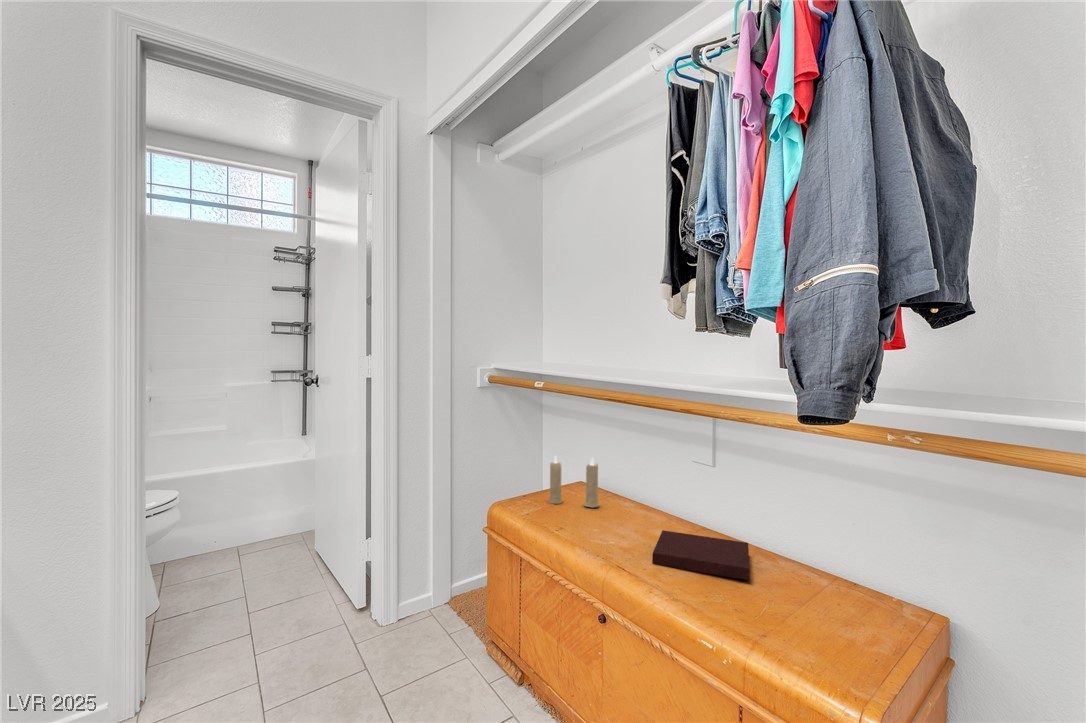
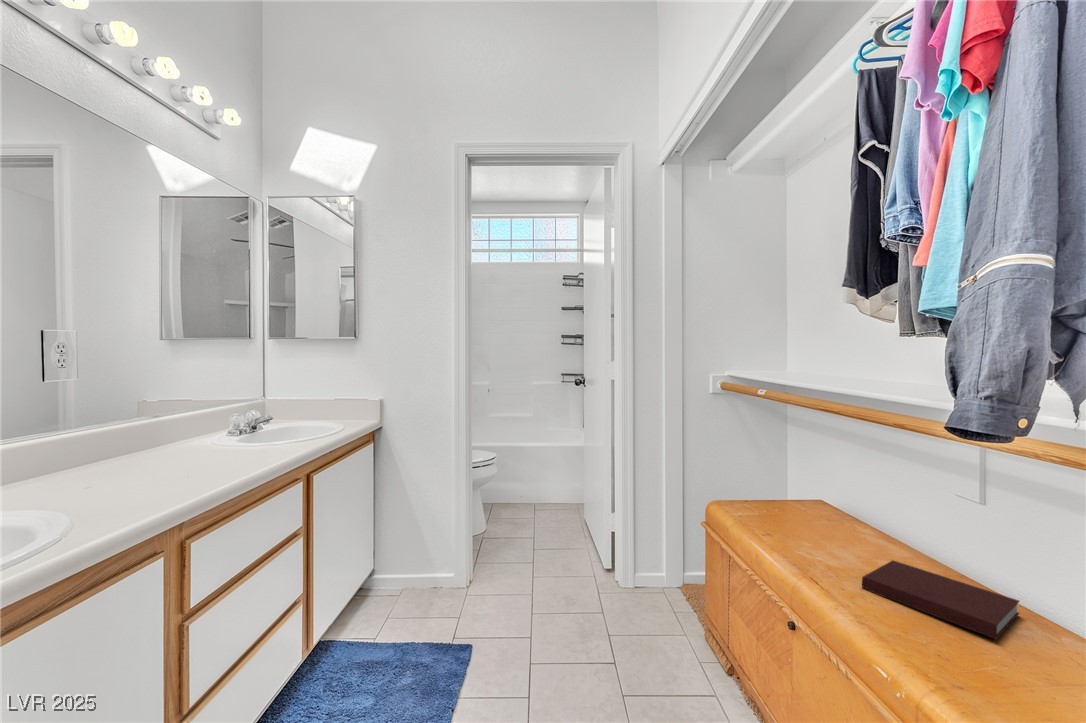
candle: present [548,456,599,508] -> none [768,460,827,524]

